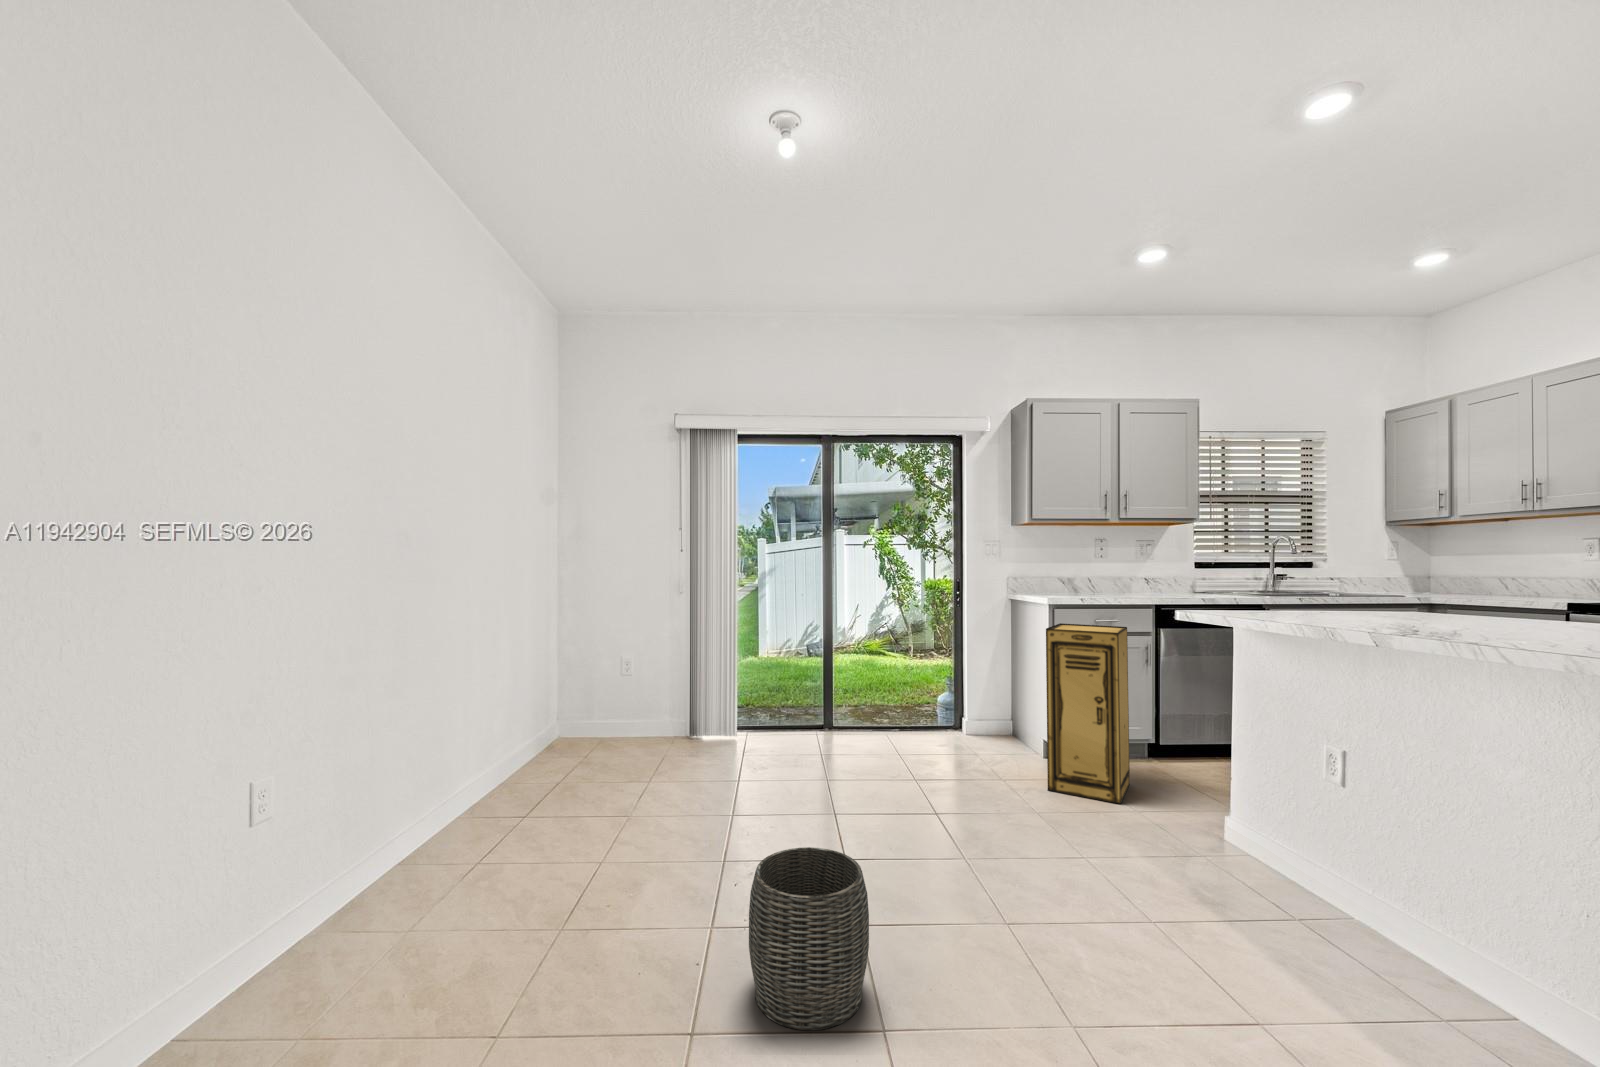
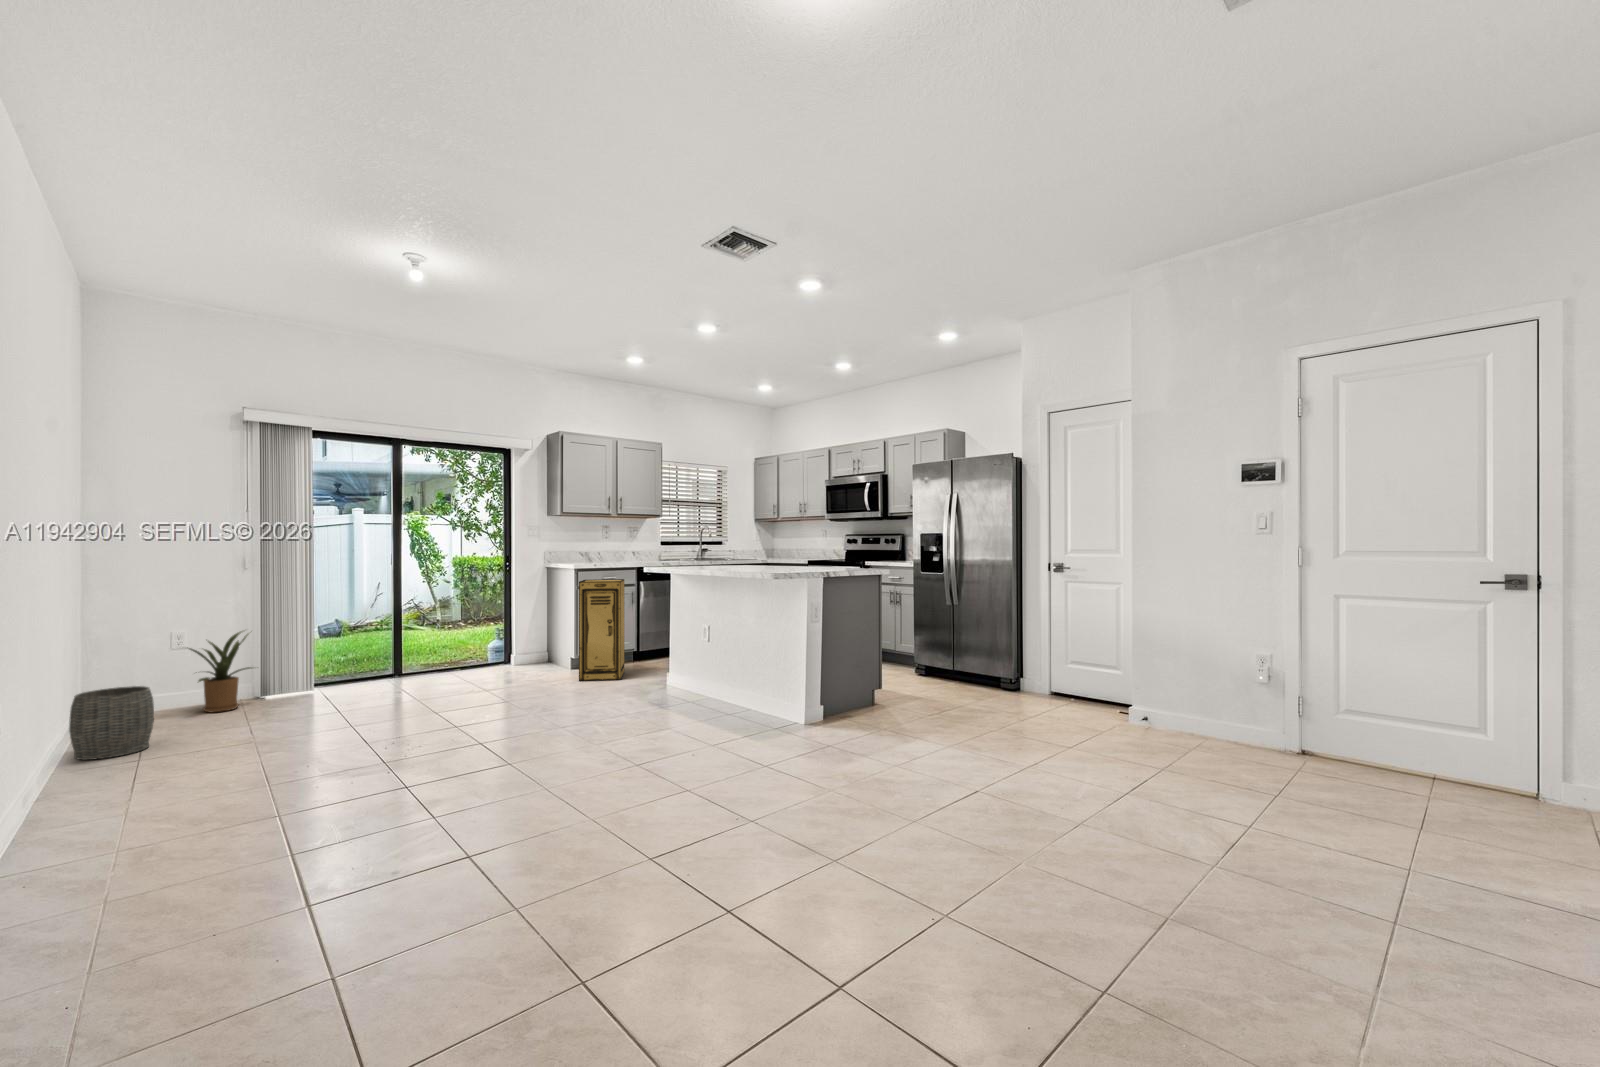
house plant: none [596,659,681,752] -> present [189,631,252,712]
woven basket: present [749,847,869,1030] -> present [69,686,154,760]

